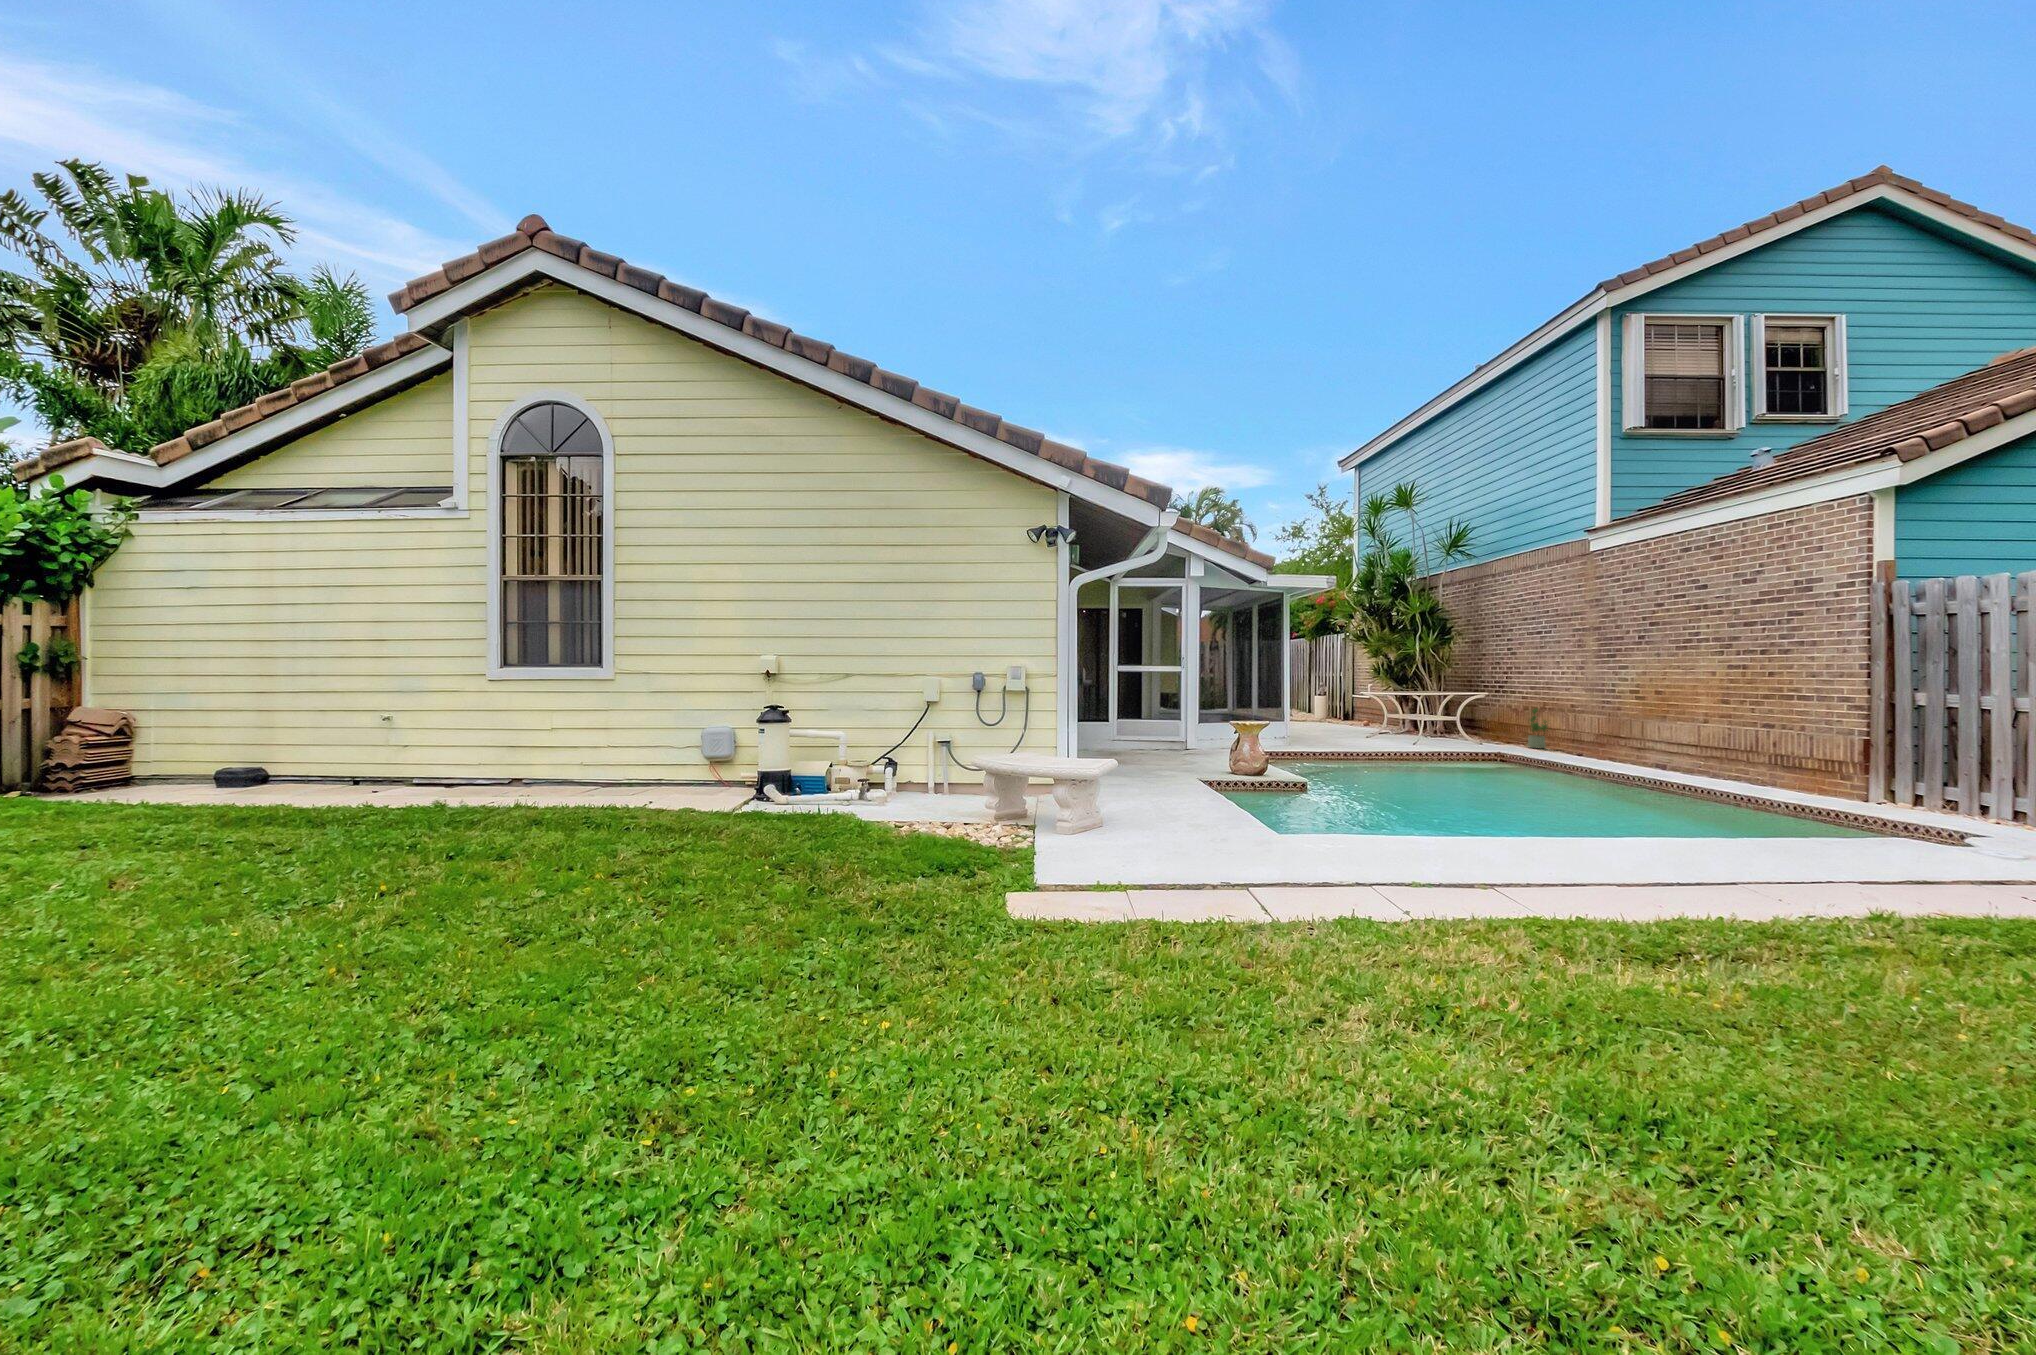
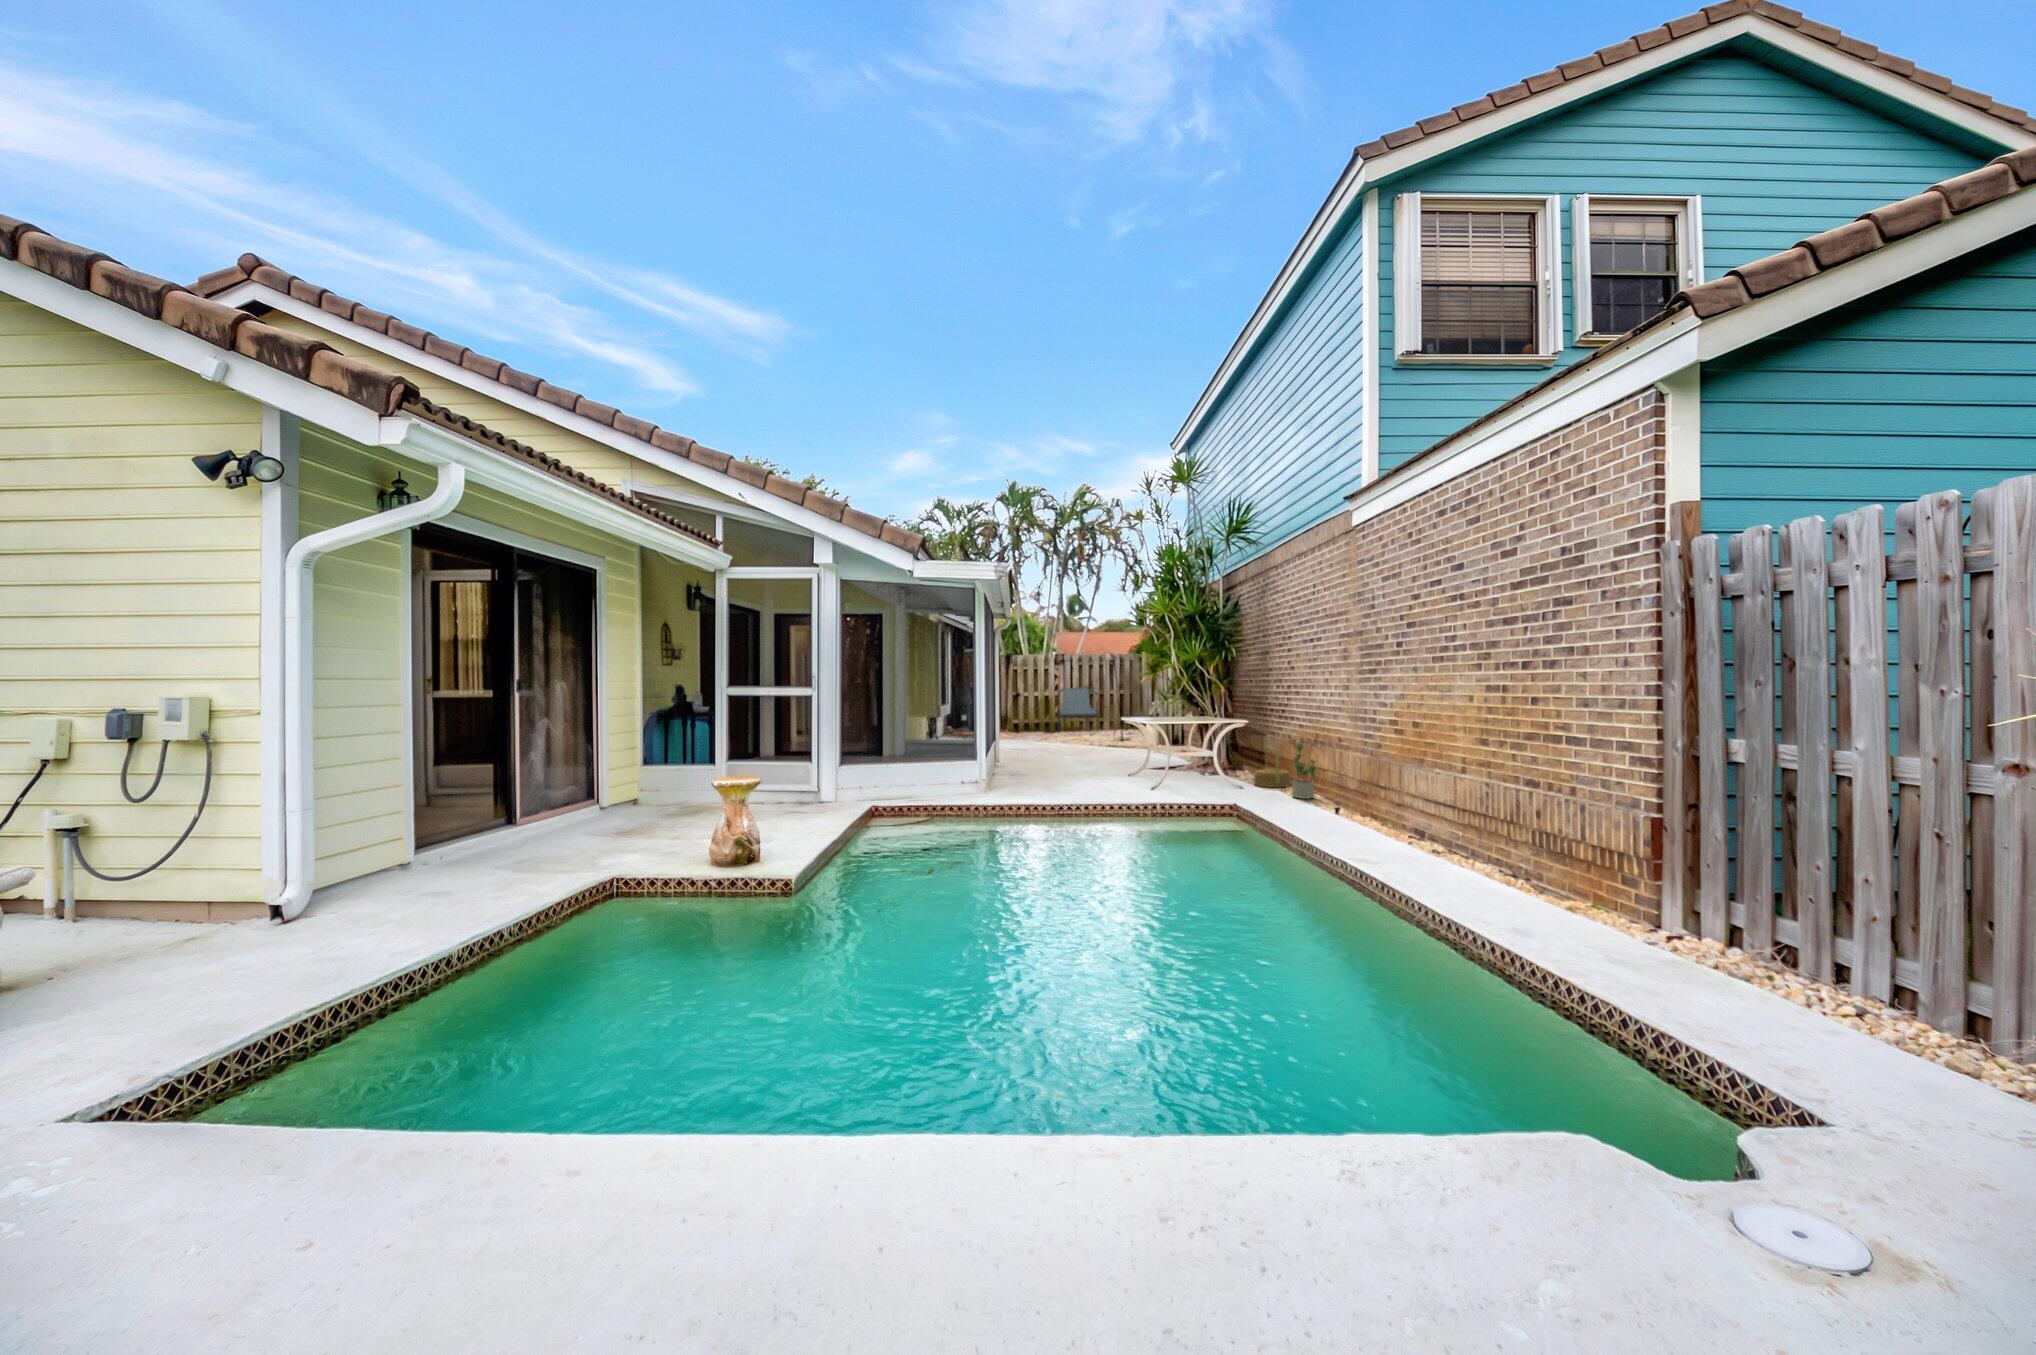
armchair: none [1221,670,1261,708] -> present [1057,688,1099,730]
woven basket: none [1481,712,1512,743] -> present [1254,746,1290,788]

